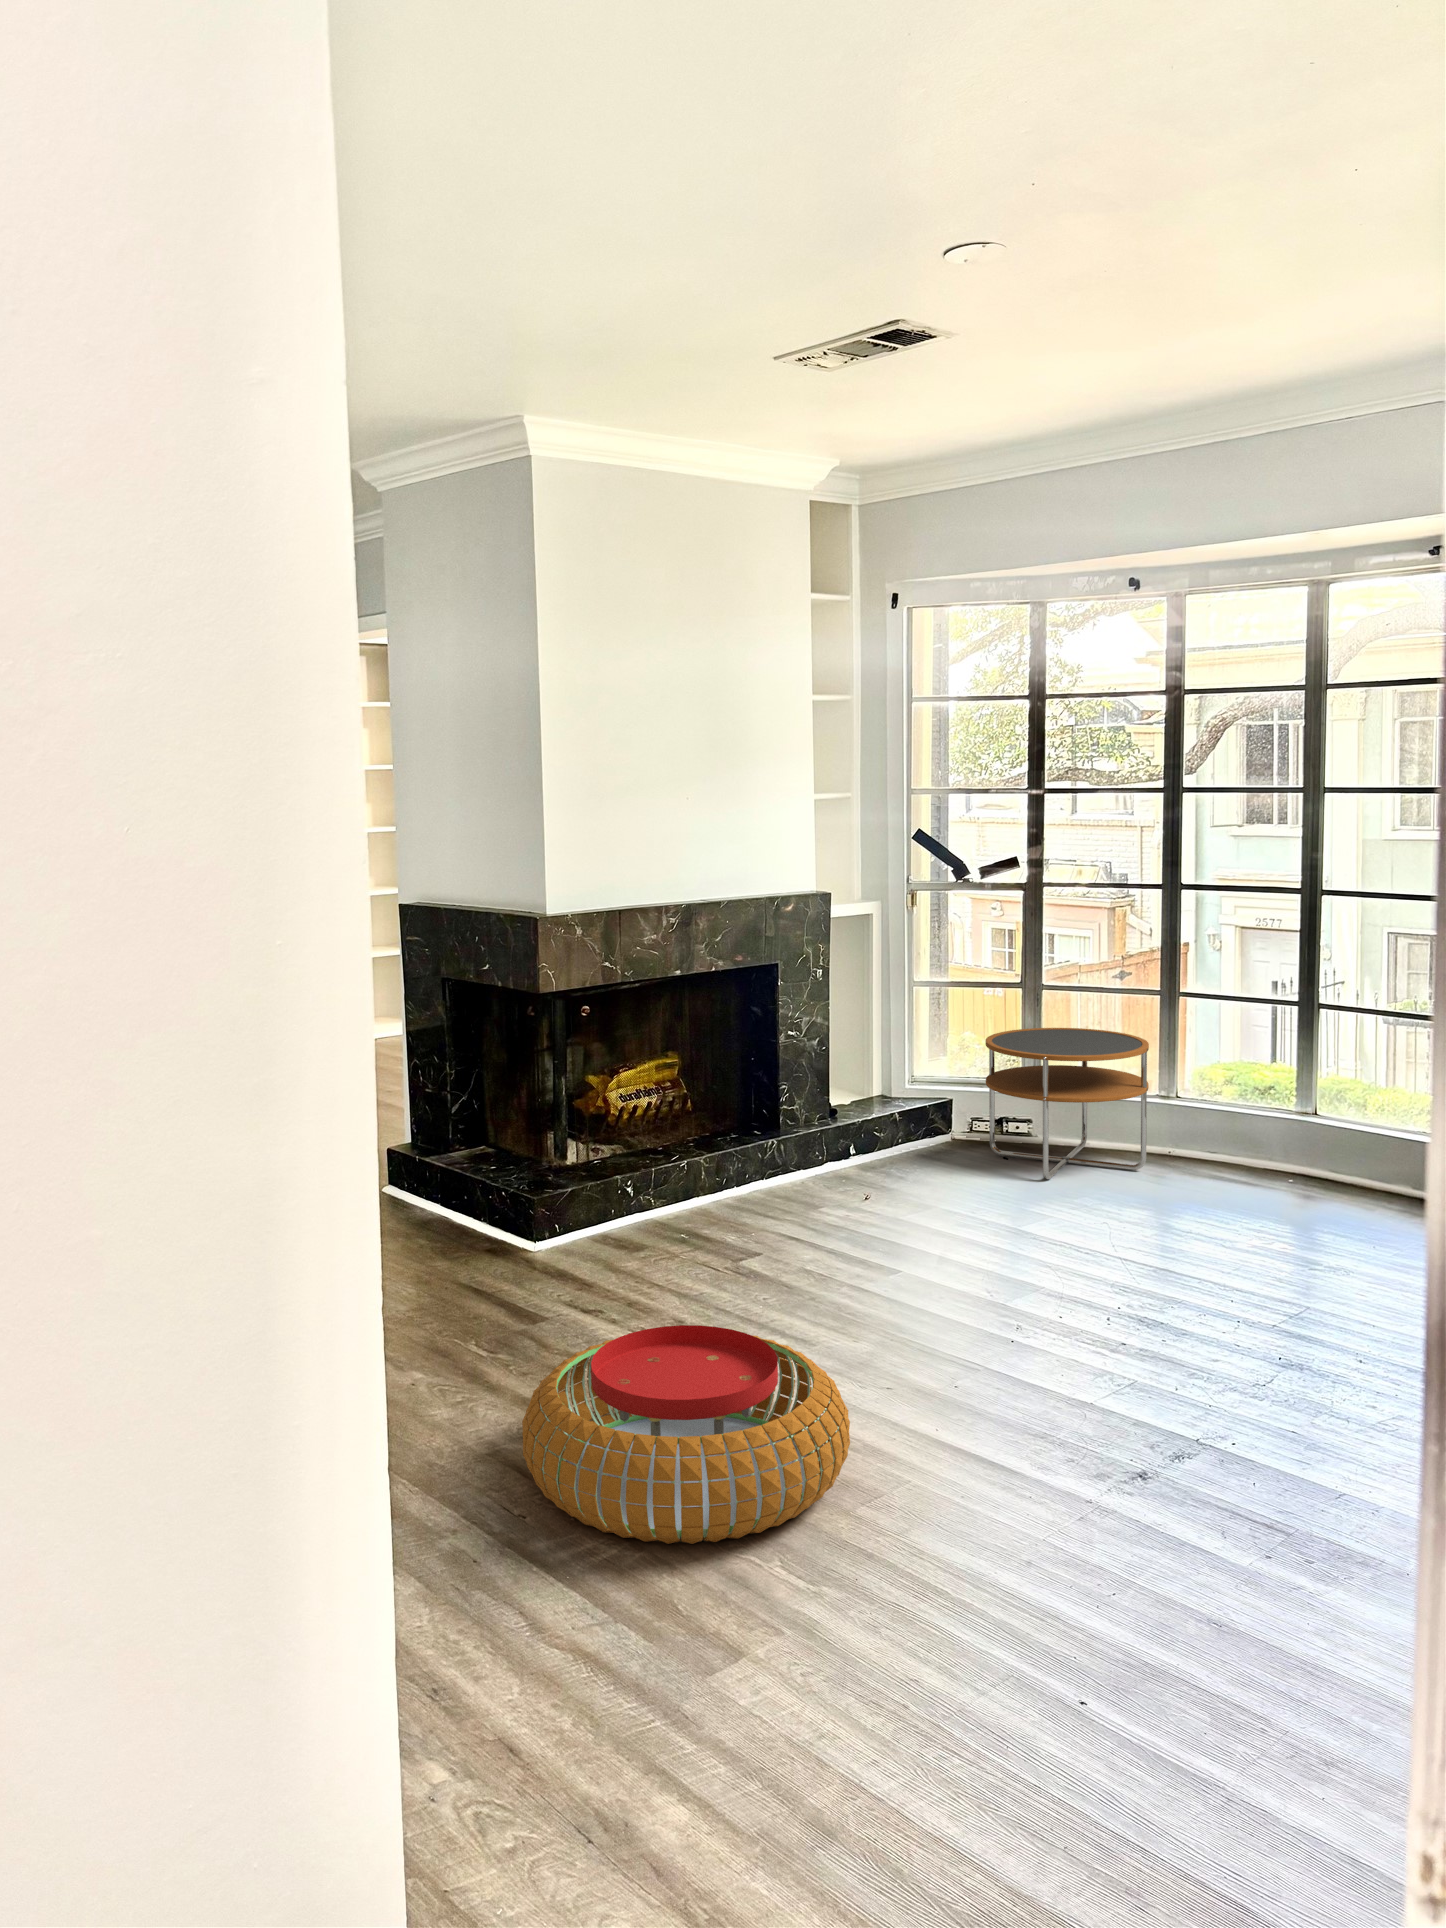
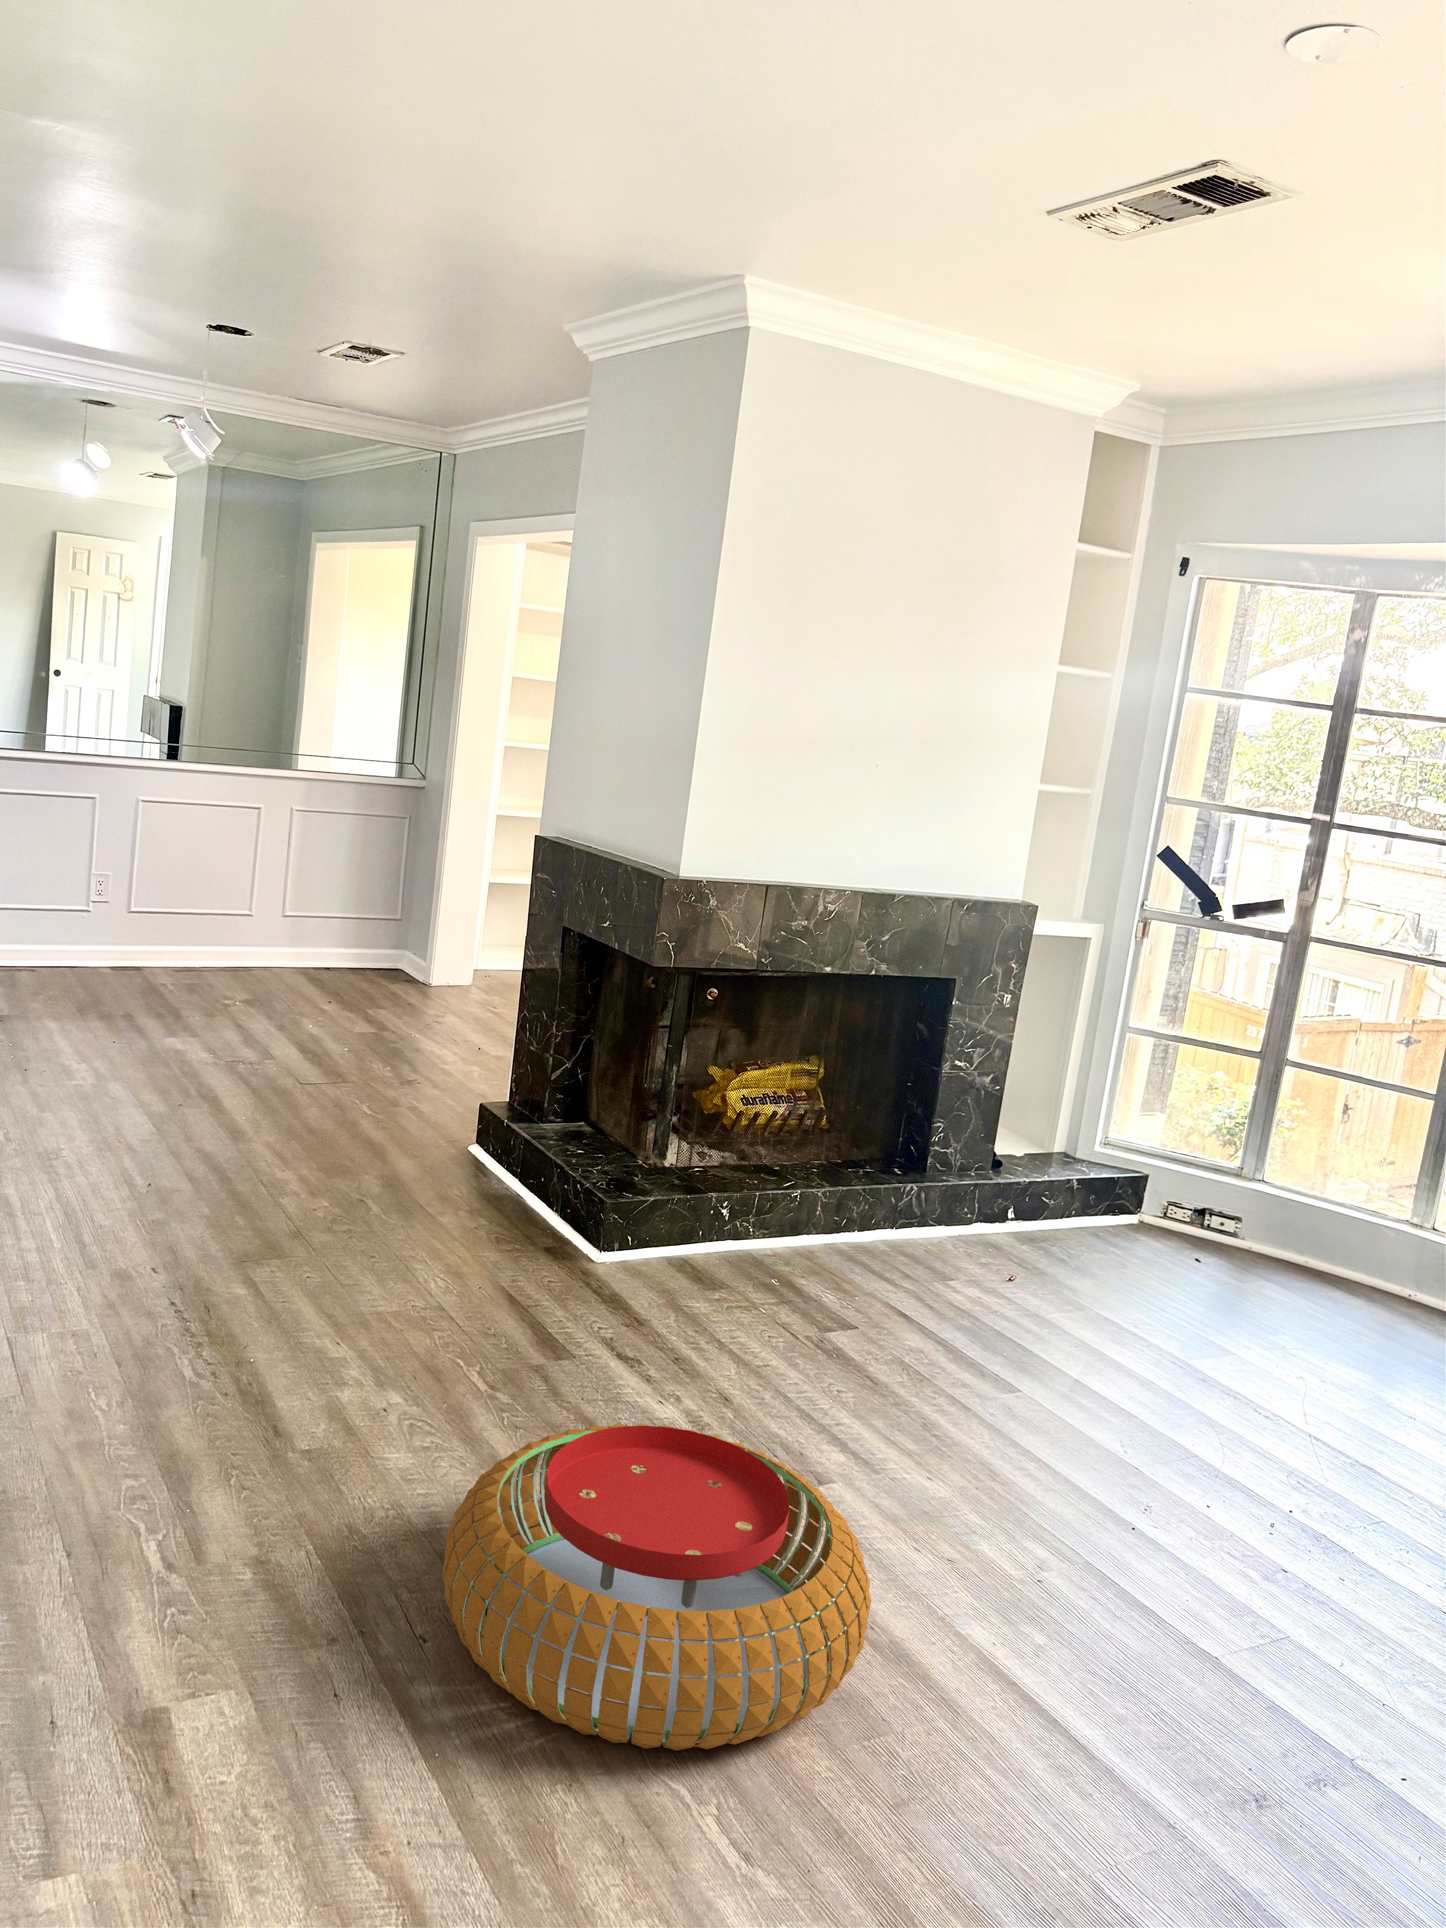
side table: present [986,1028,1149,1179] -> none [1183,1107,1409,1312]

